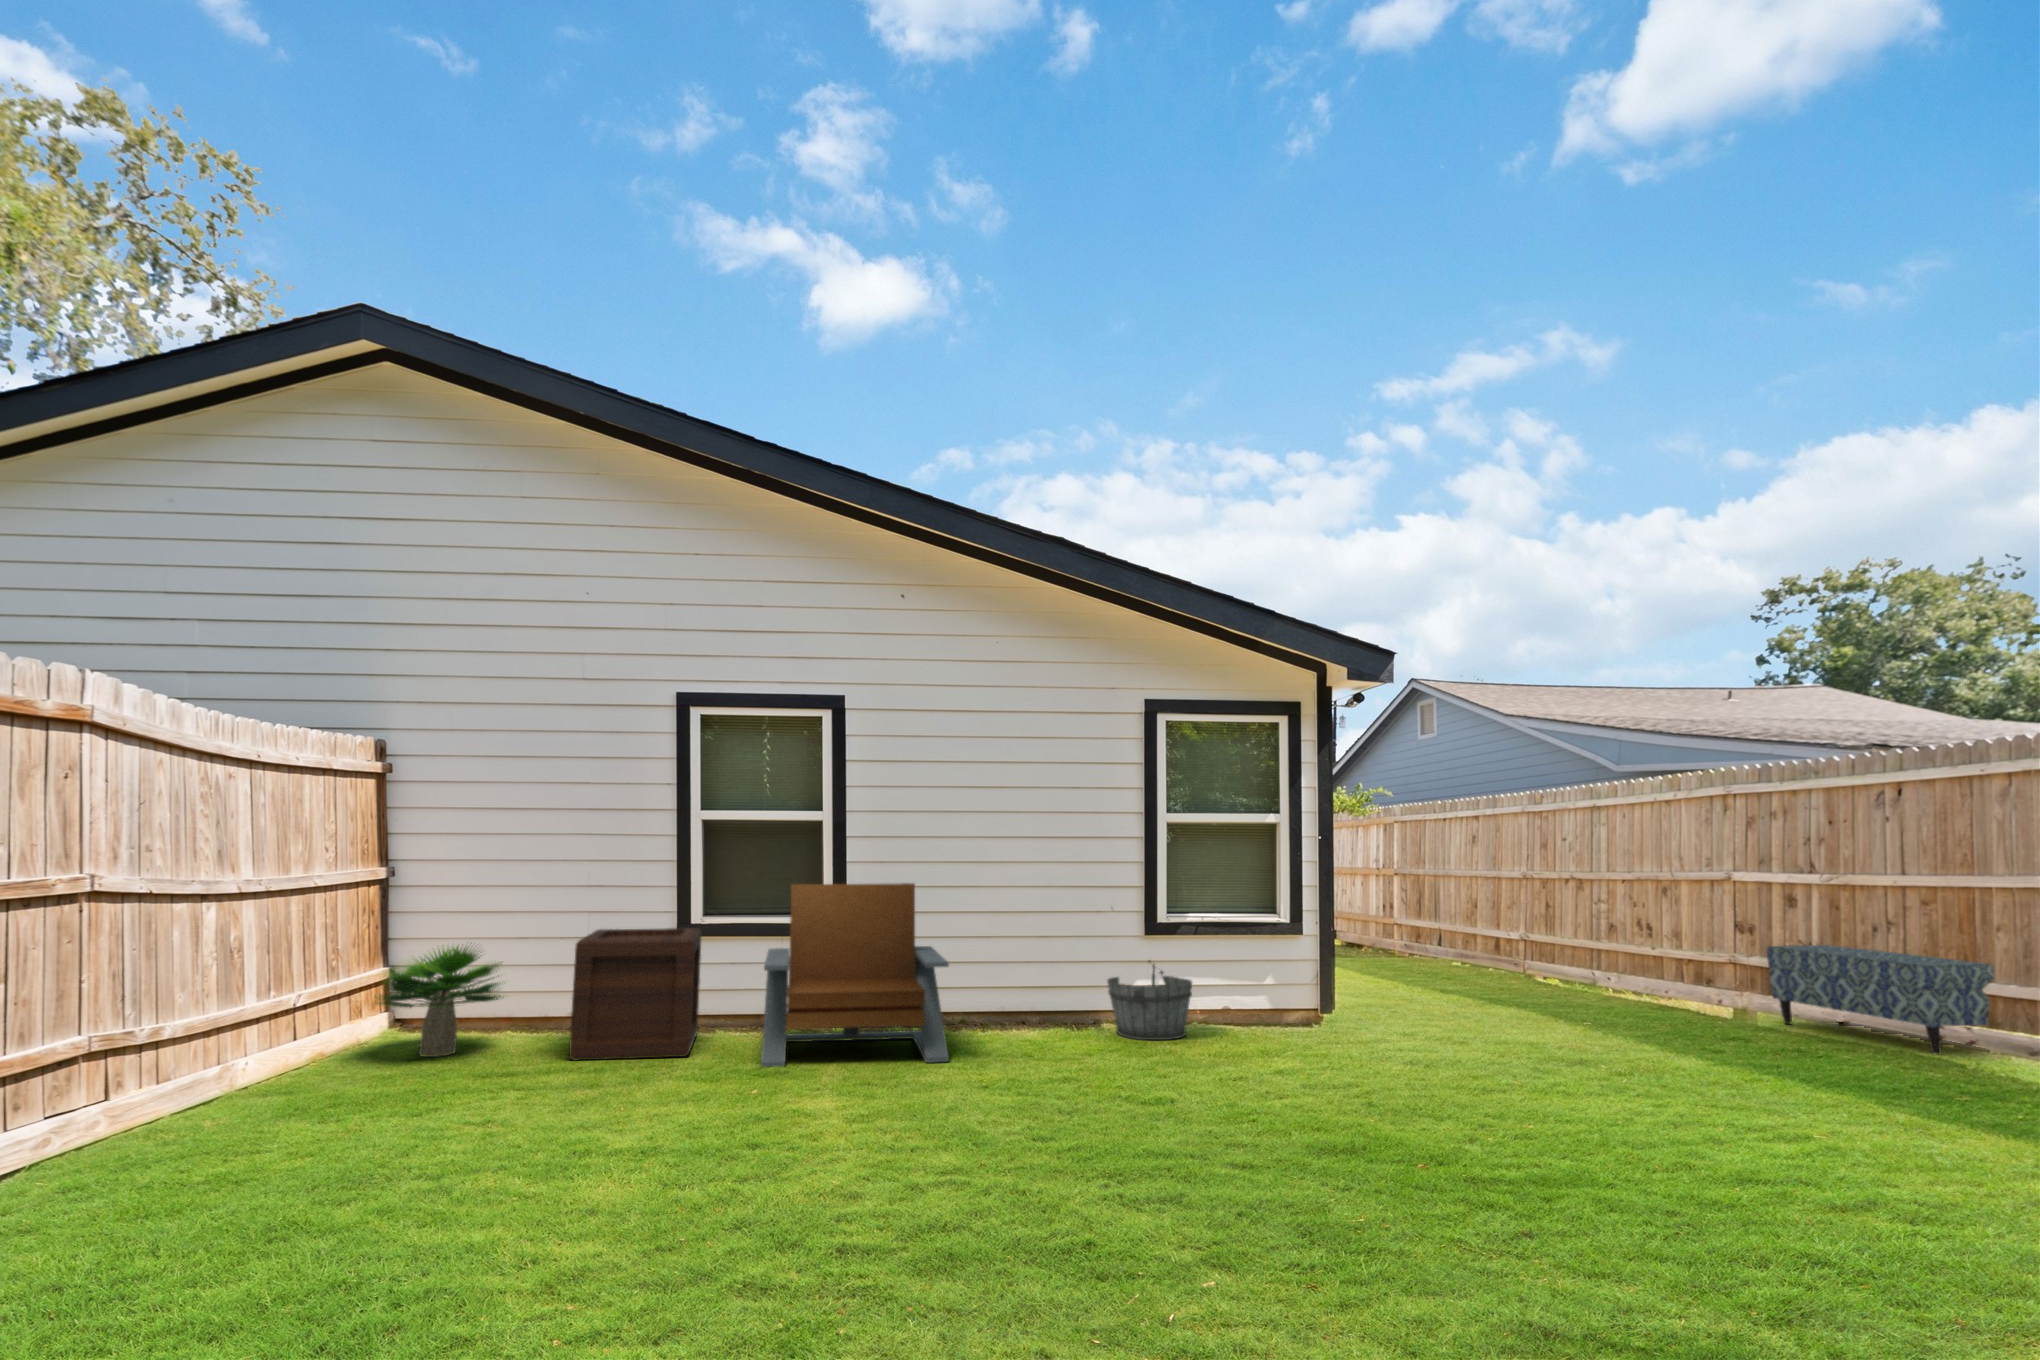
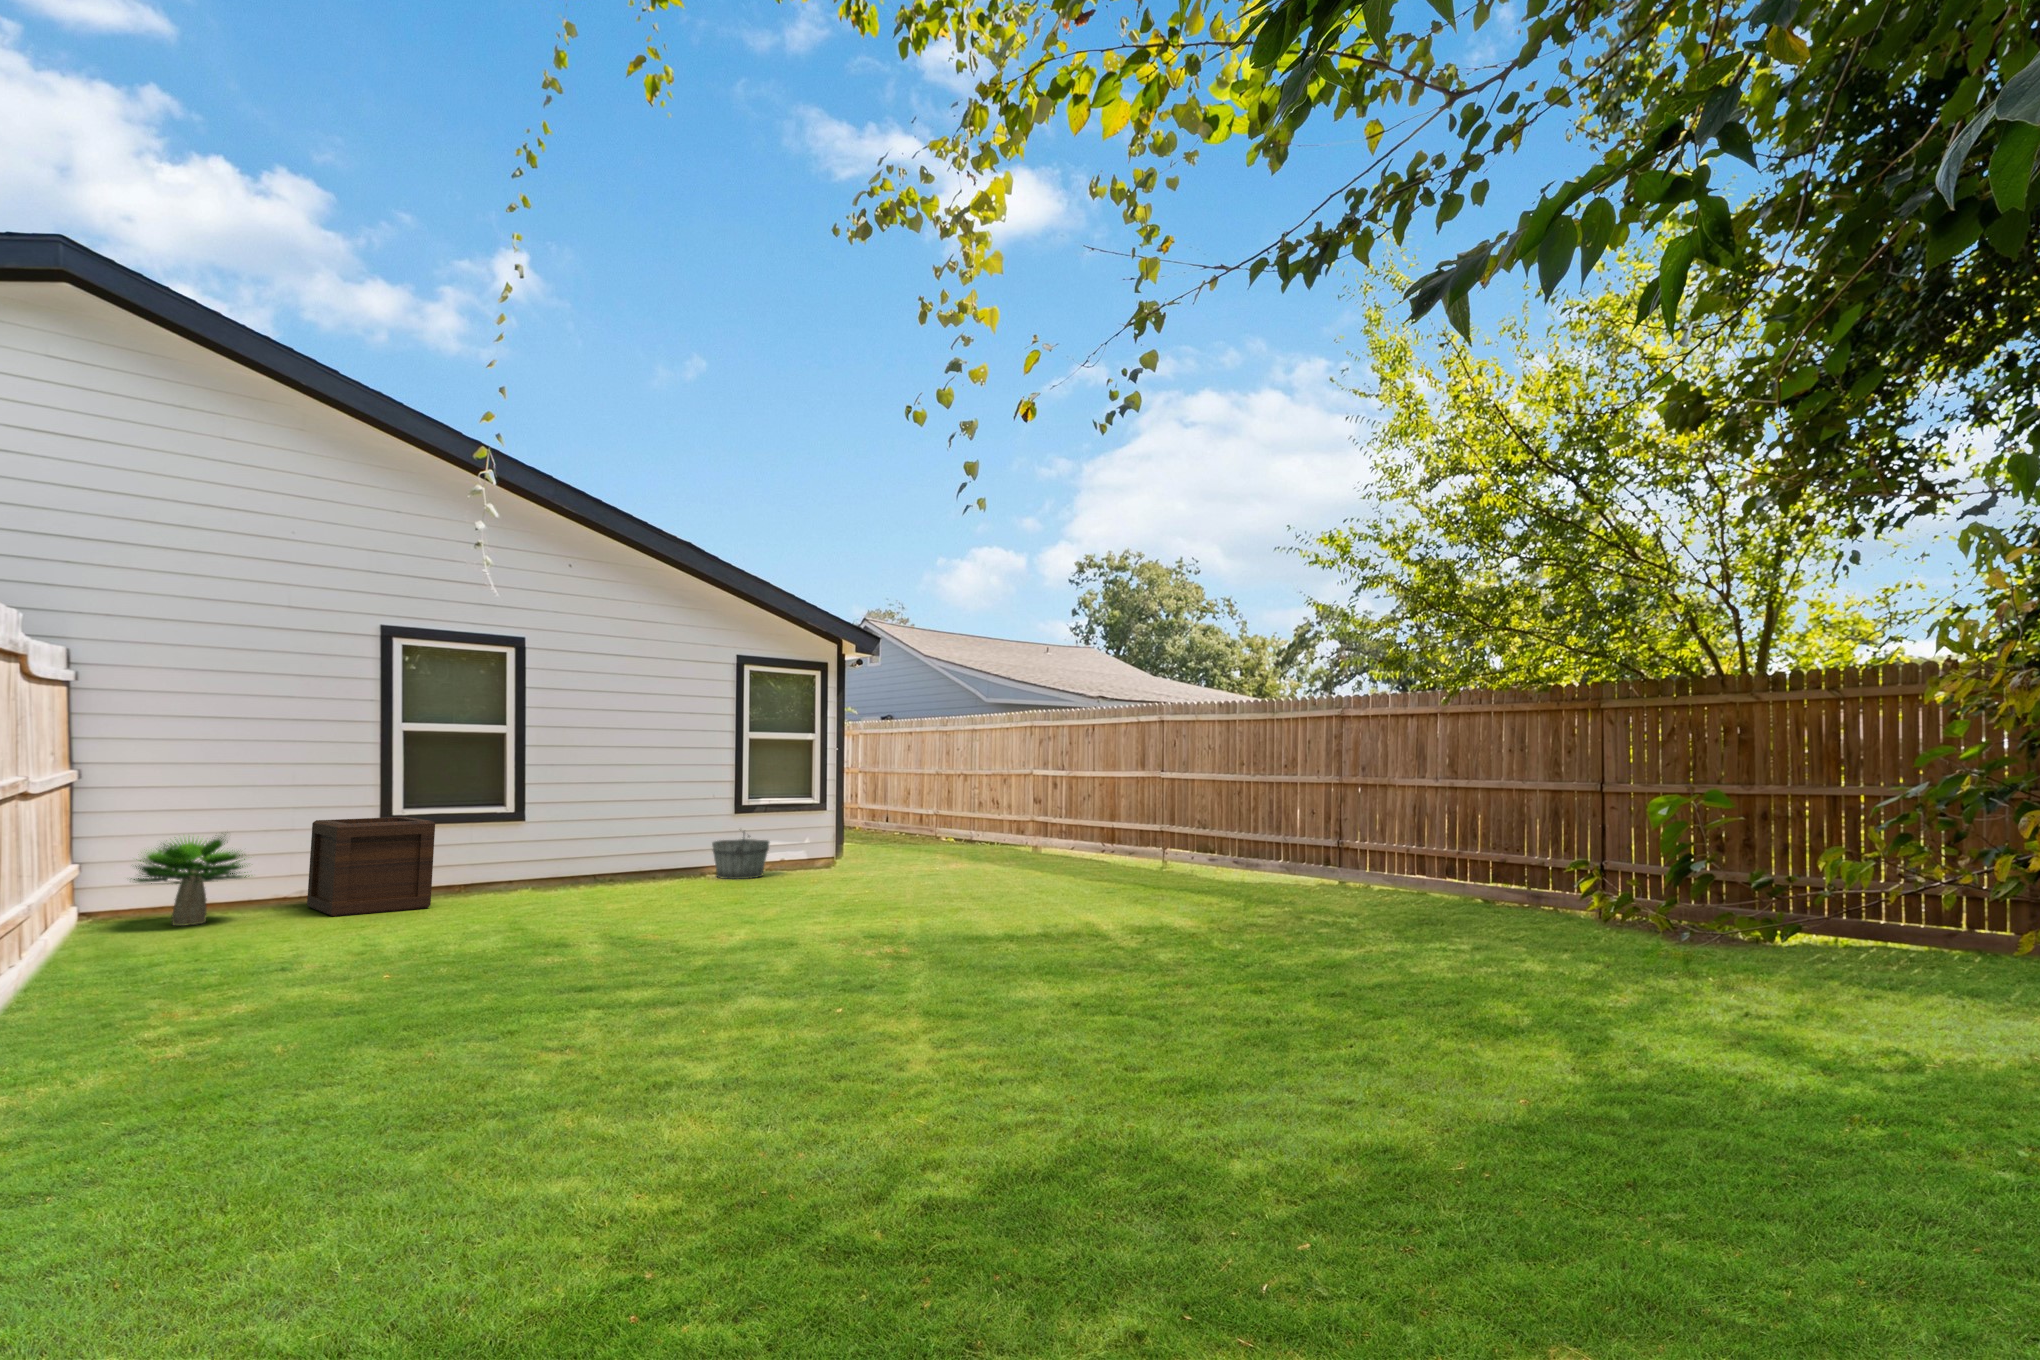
lounge chair: present [761,883,949,1067] -> none [464,779,634,908]
bench: present [1767,945,1994,1055] -> none [1067,807,1160,857]

